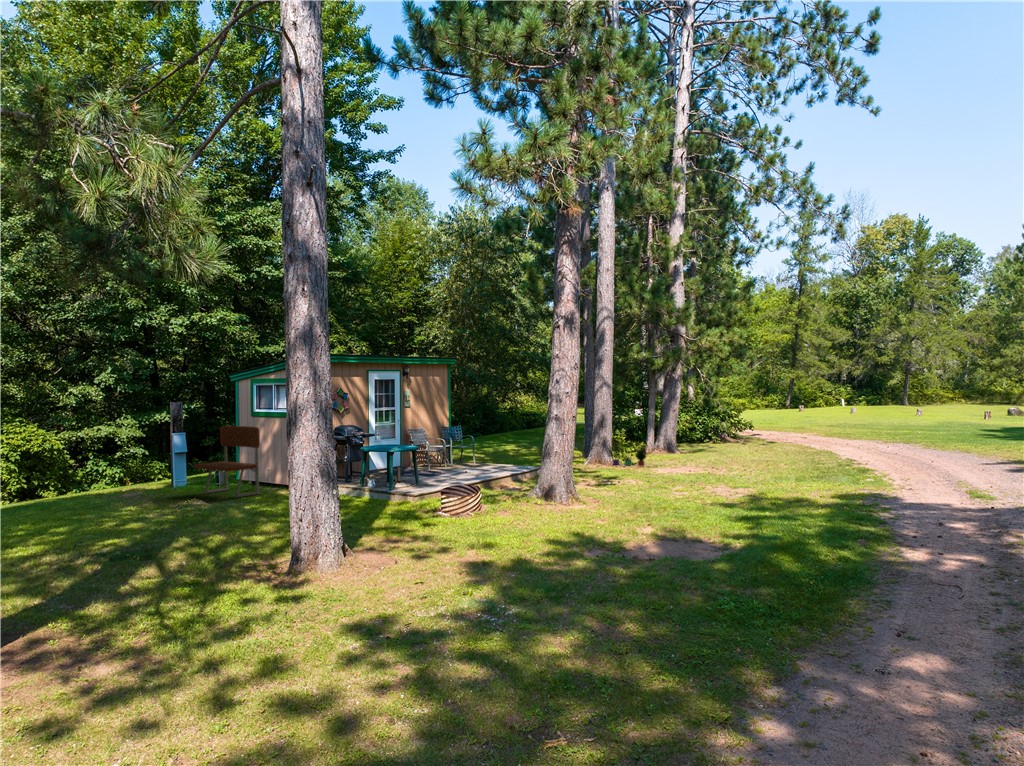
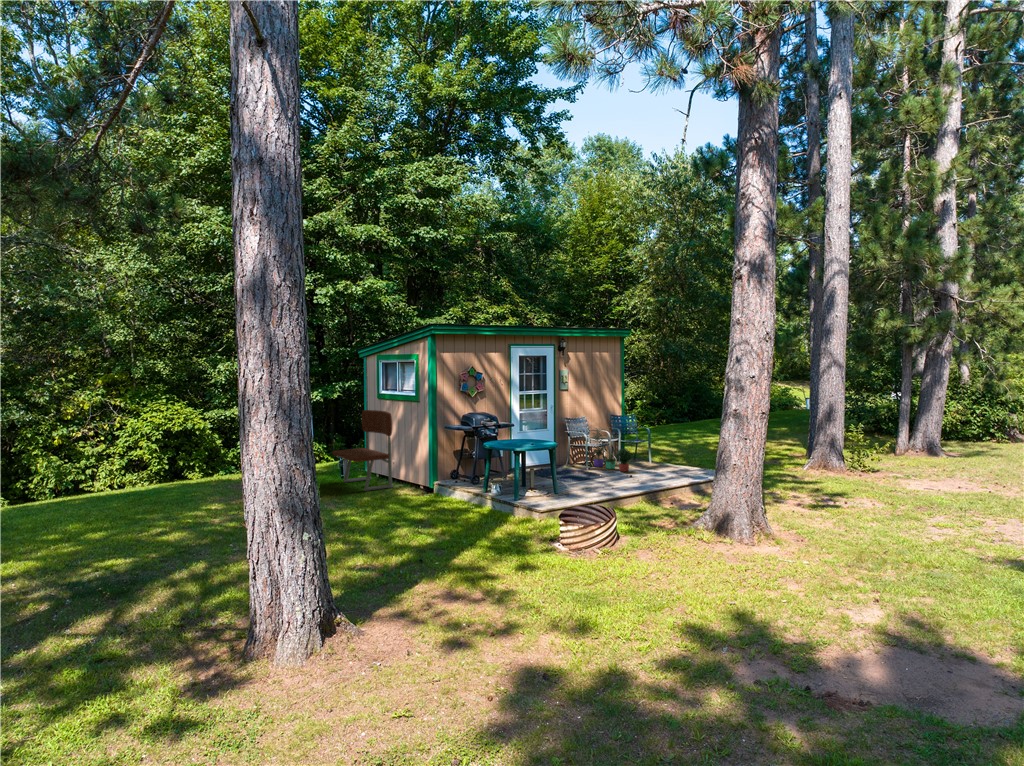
potted plant: present [611,437,646,466] -> present [593,428,631,472]

